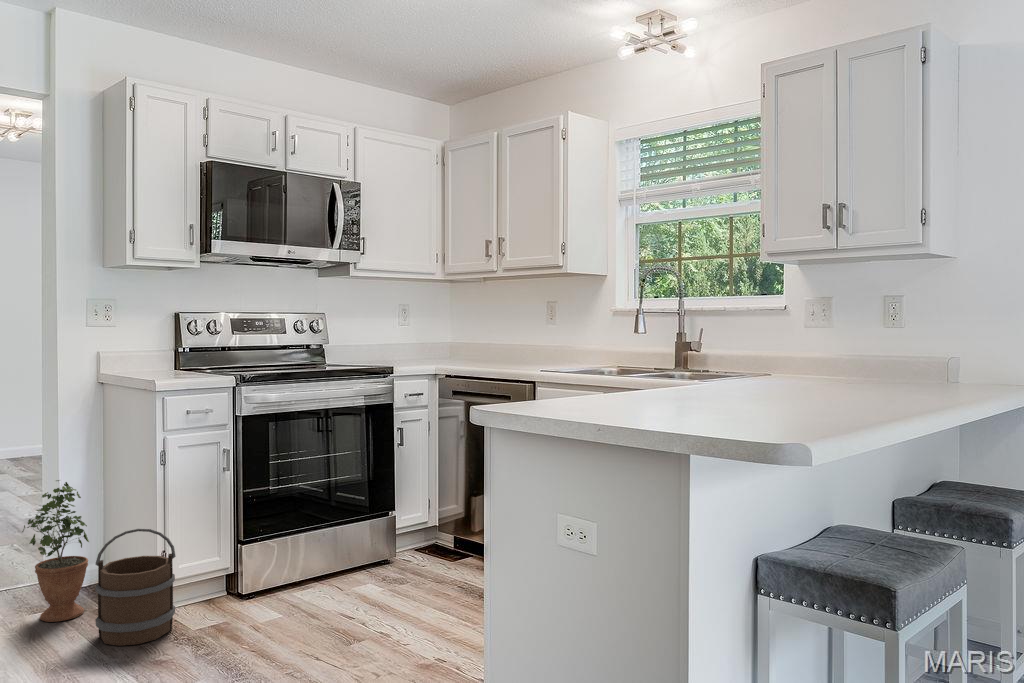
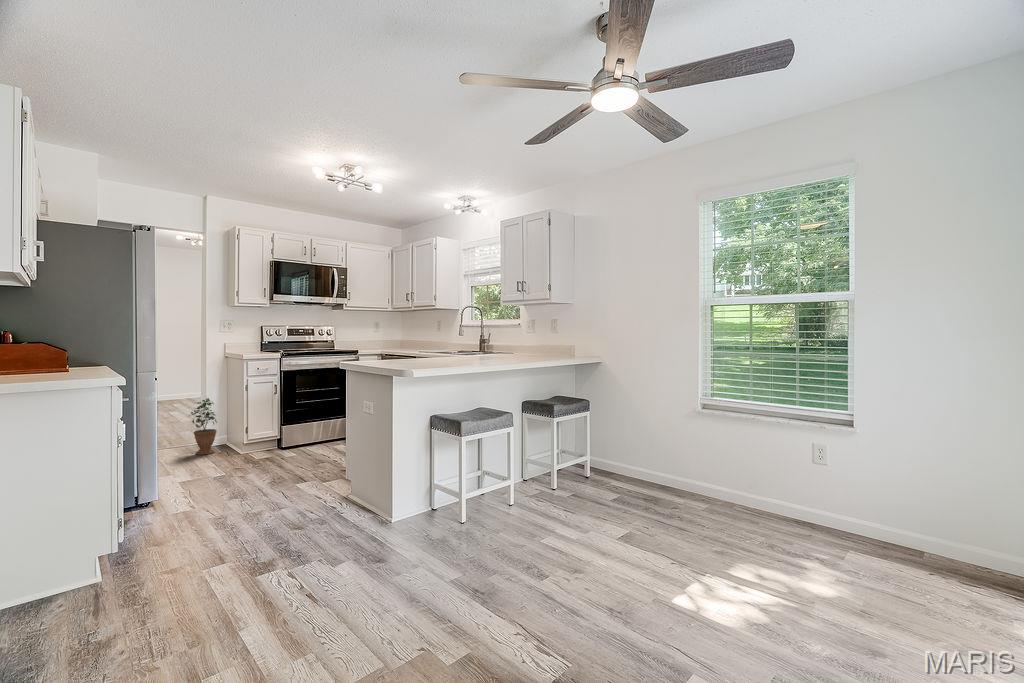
bucket: present [95,529,176,646] -> none [217,416,251,461]

